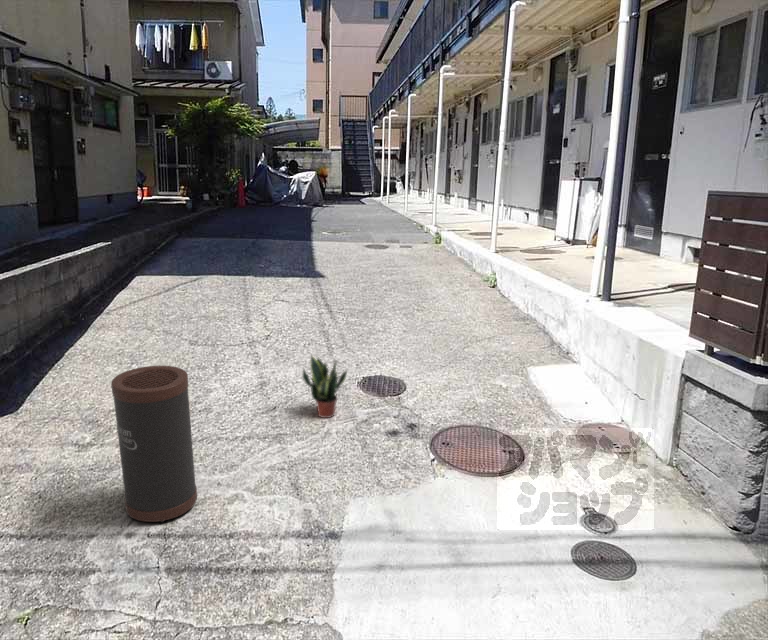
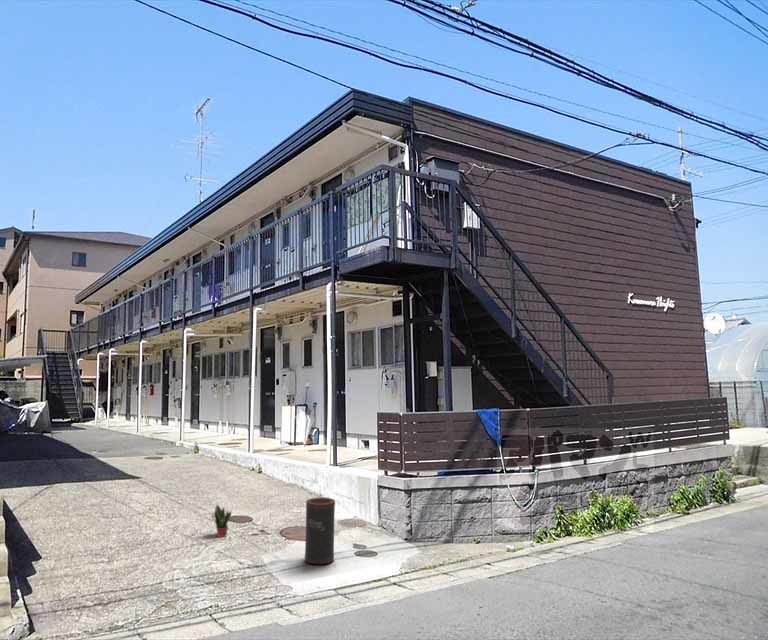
trash can: present [111,366,197,522] -> present [305,497,335,564]

